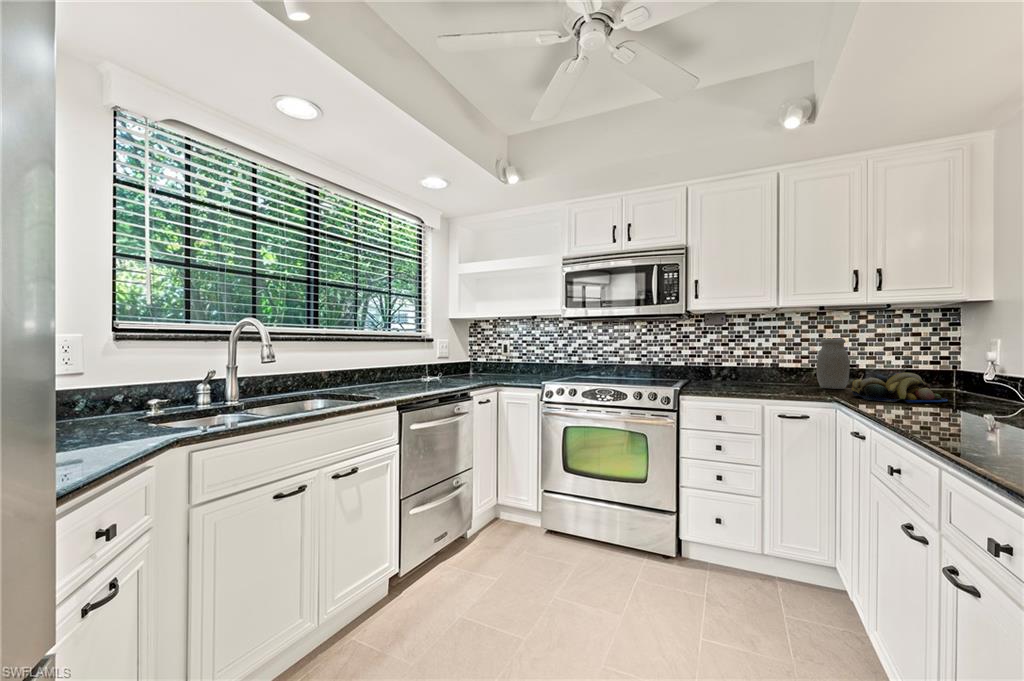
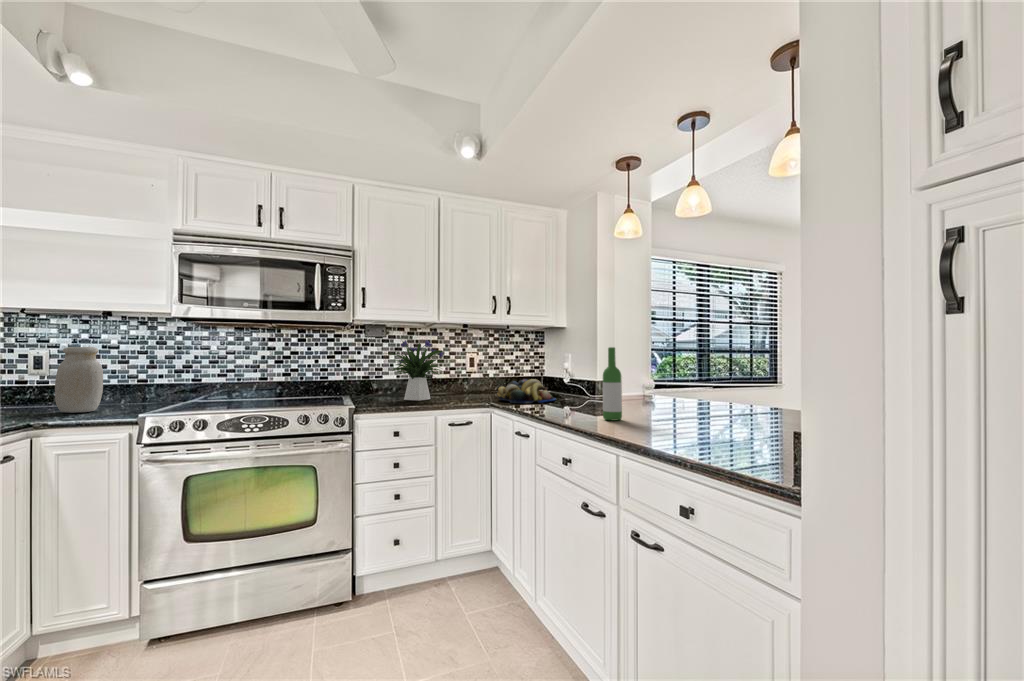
flower arrangement: none [717,324,790,389] -> present [393,338,444,401]
wine bottle: none [958,333,995,432] -> present [603,347,622,421]
jar: present [816,338,850,389] -> present [55,347,103,413]

